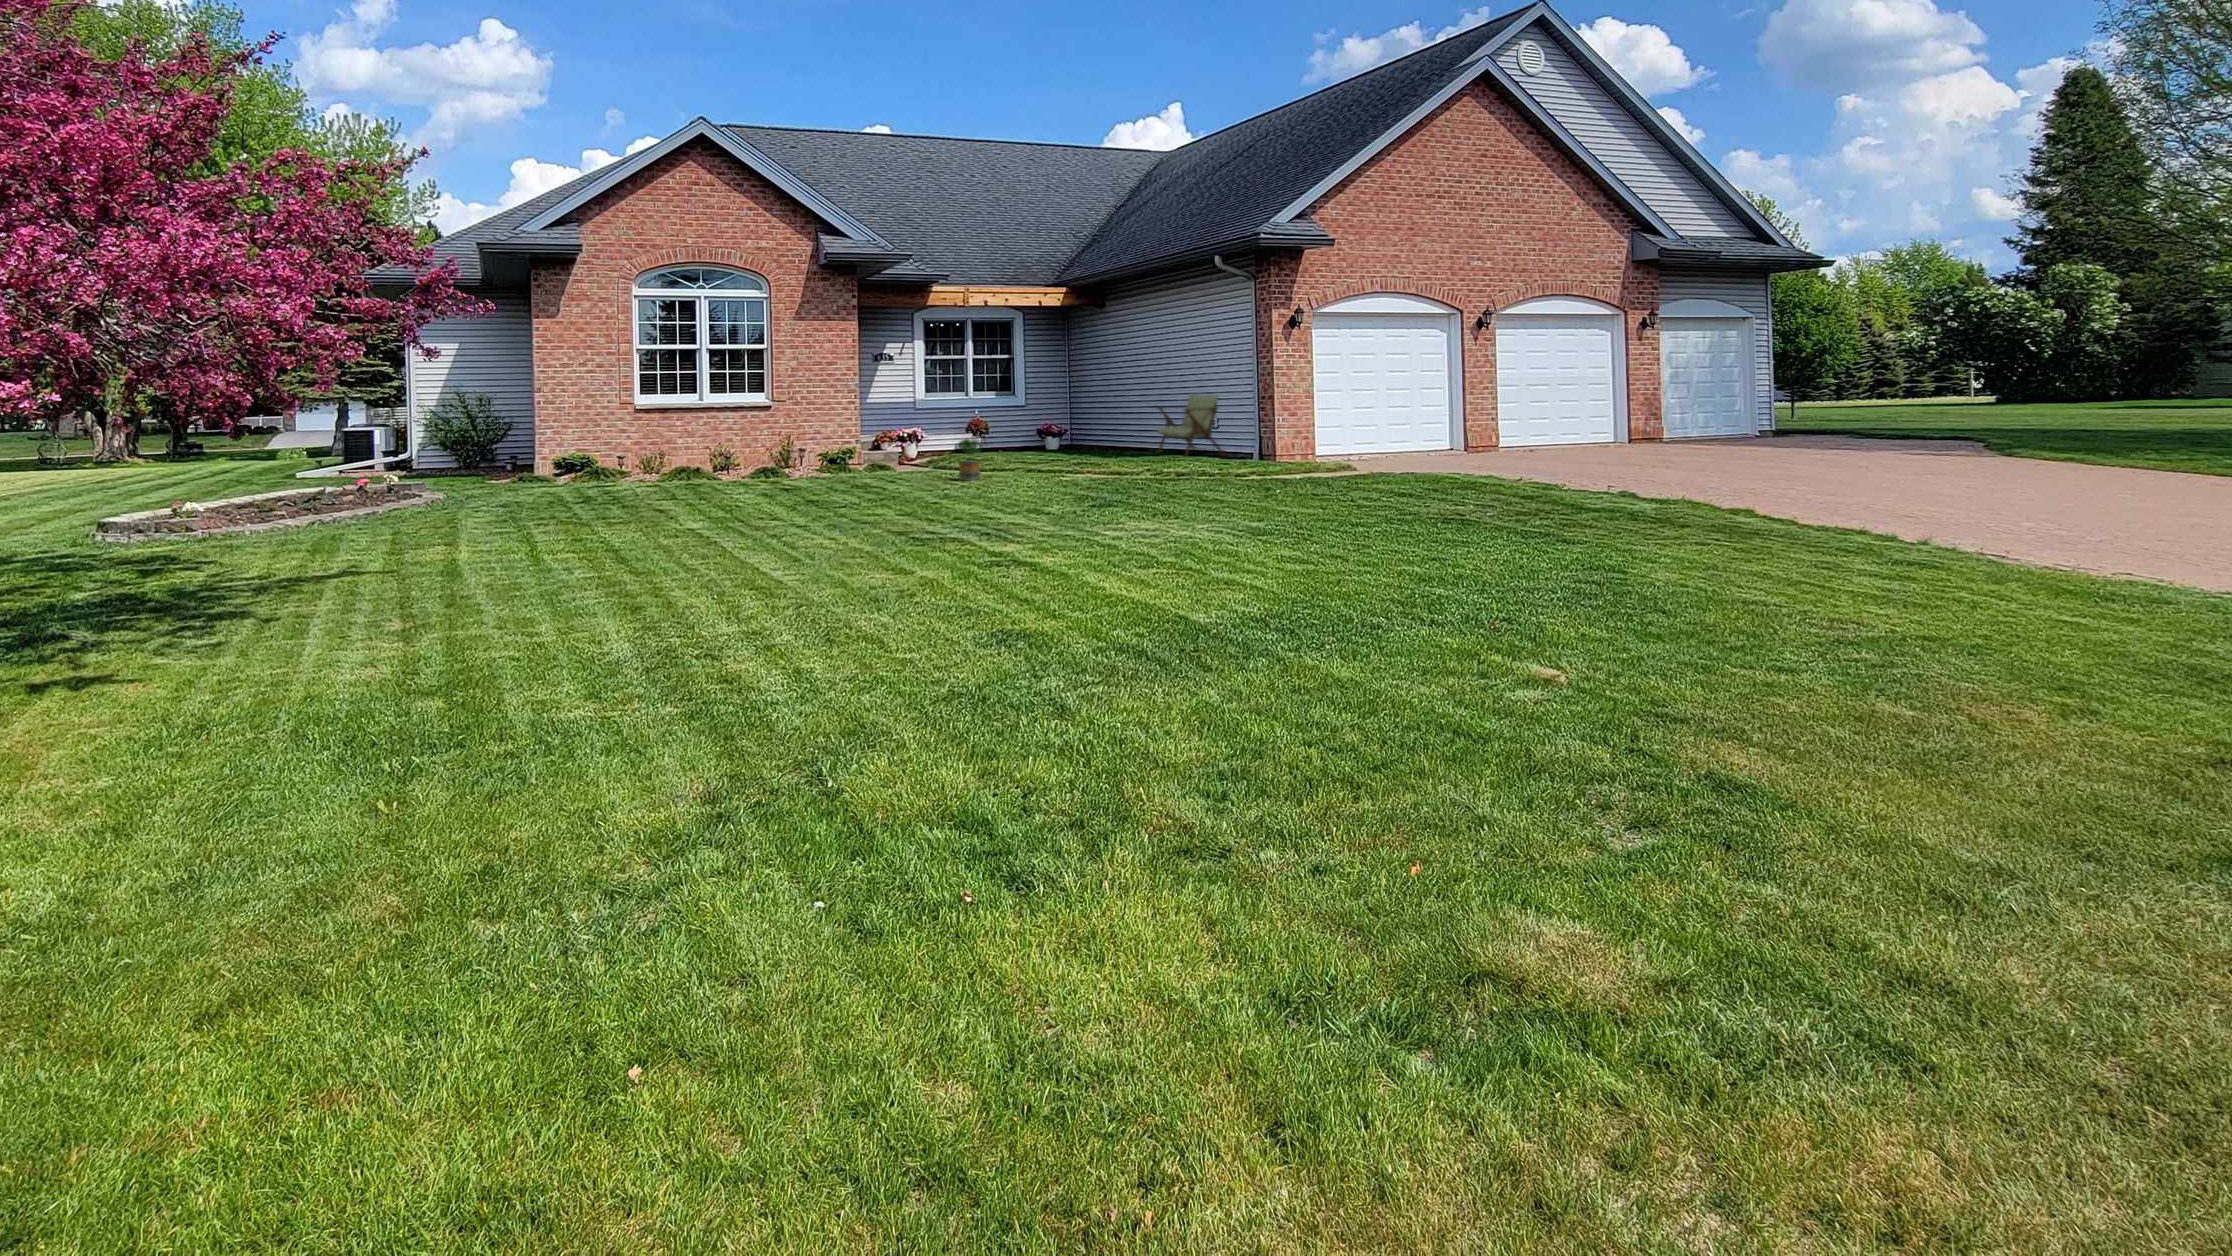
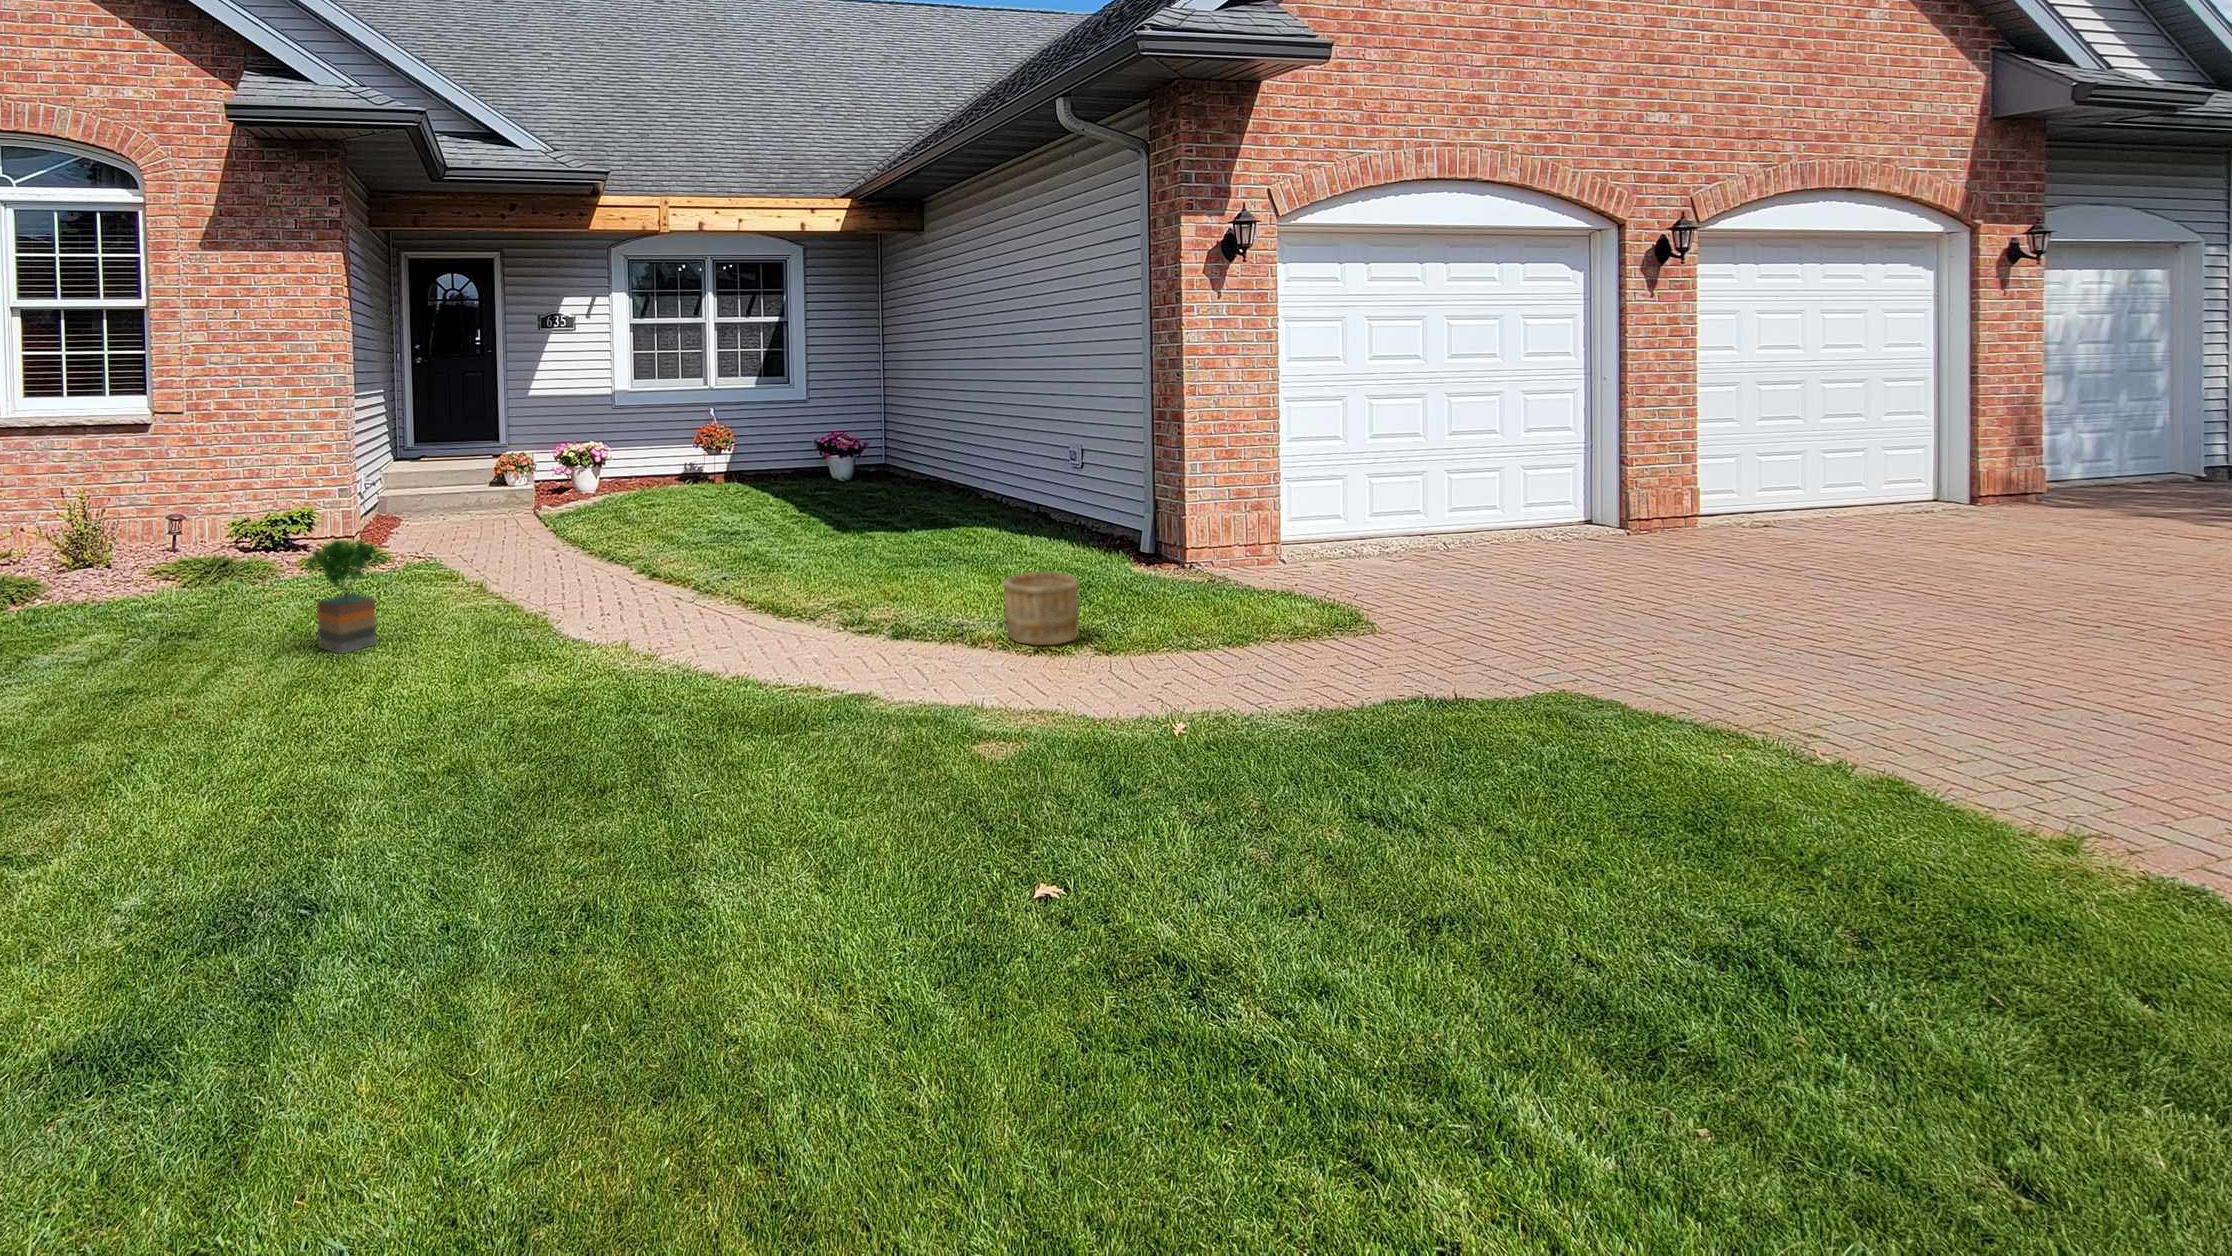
lounge chair: present [1158,394,1223,456] -> none [940,400,1082,543]
wooden bucket: none [1217,450,1245,474] -> present [1002,572,1079,645]

